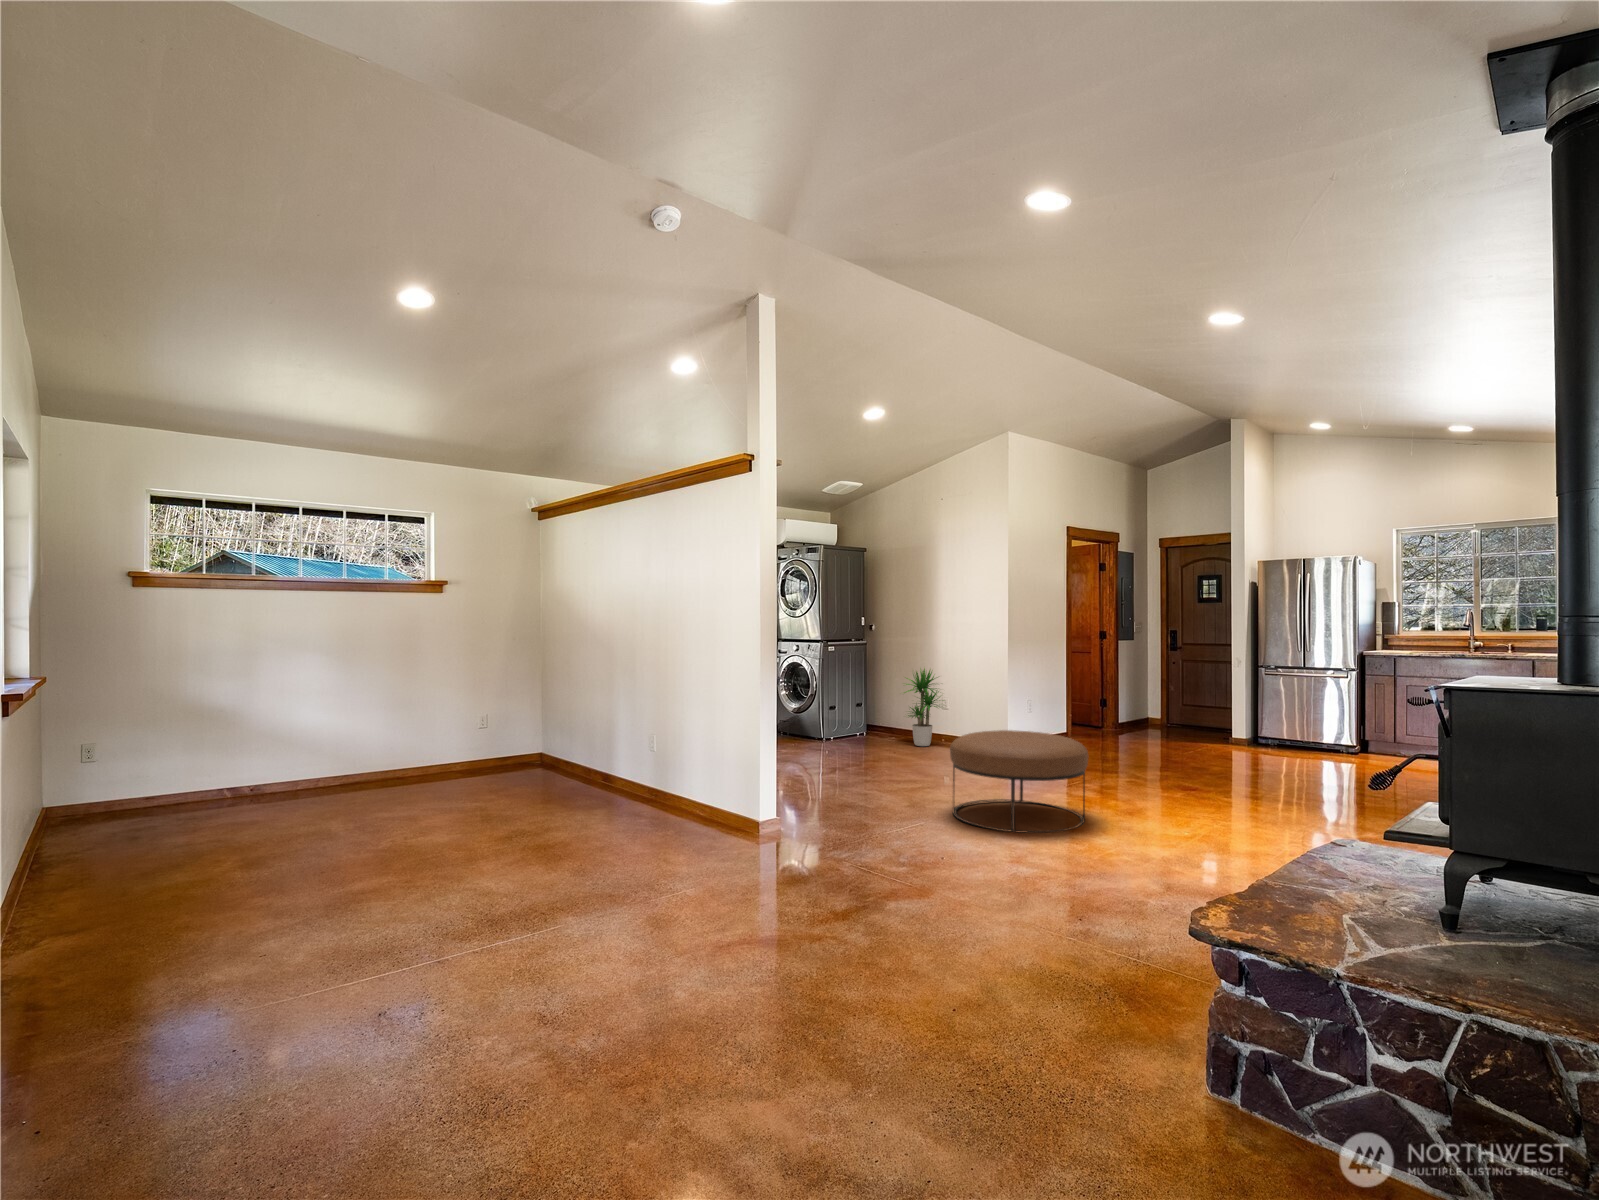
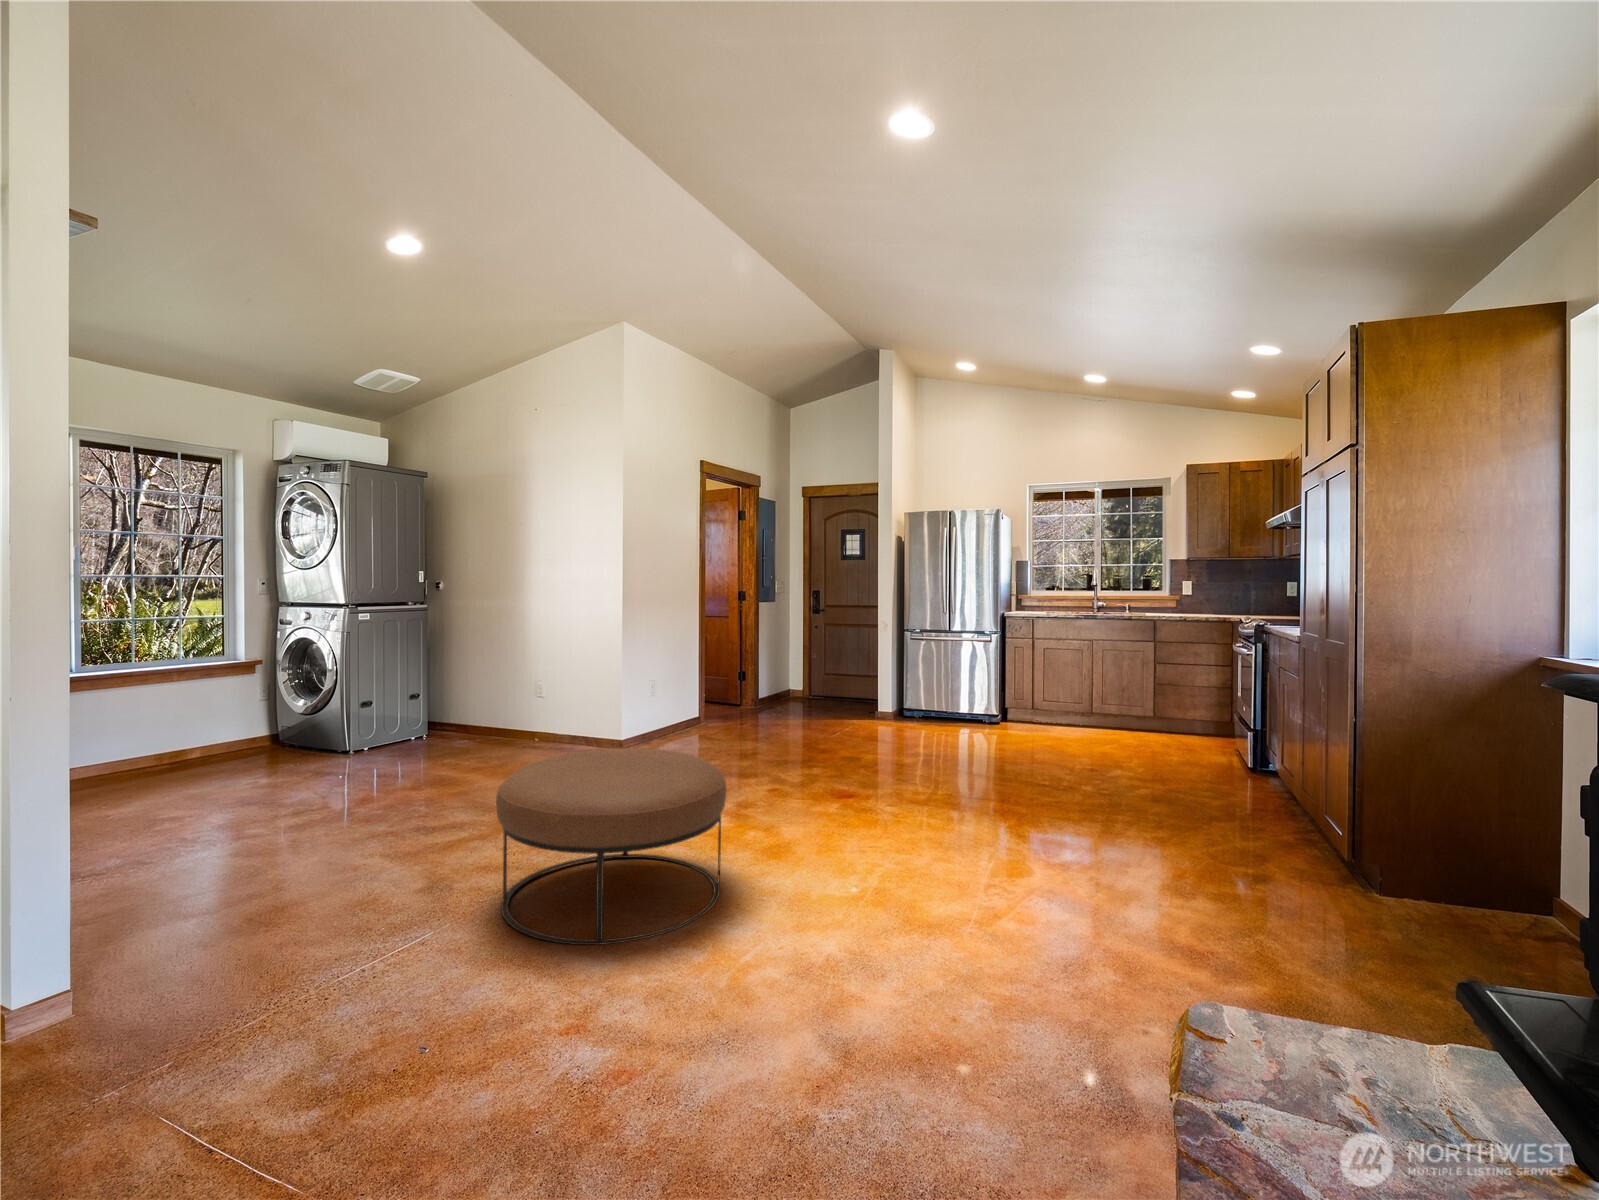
potted plant: present [904,668,944,746] -> none [469,639,540,750]

